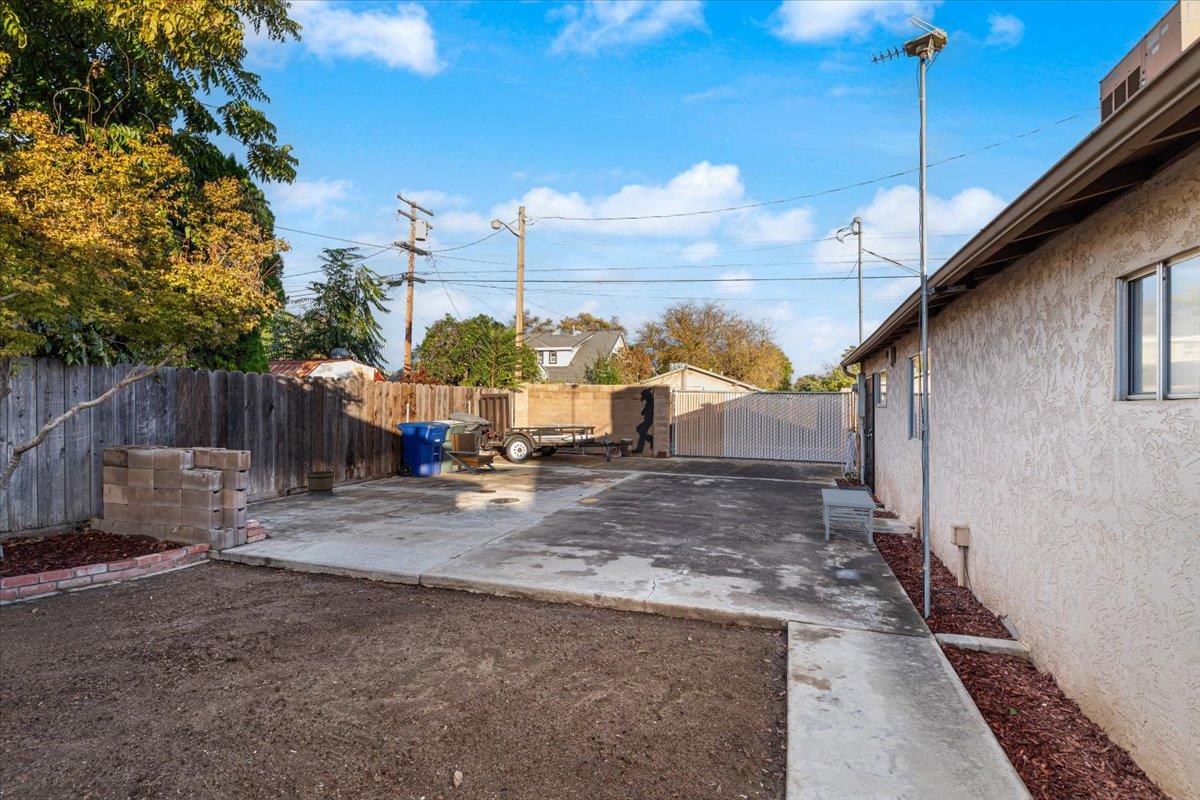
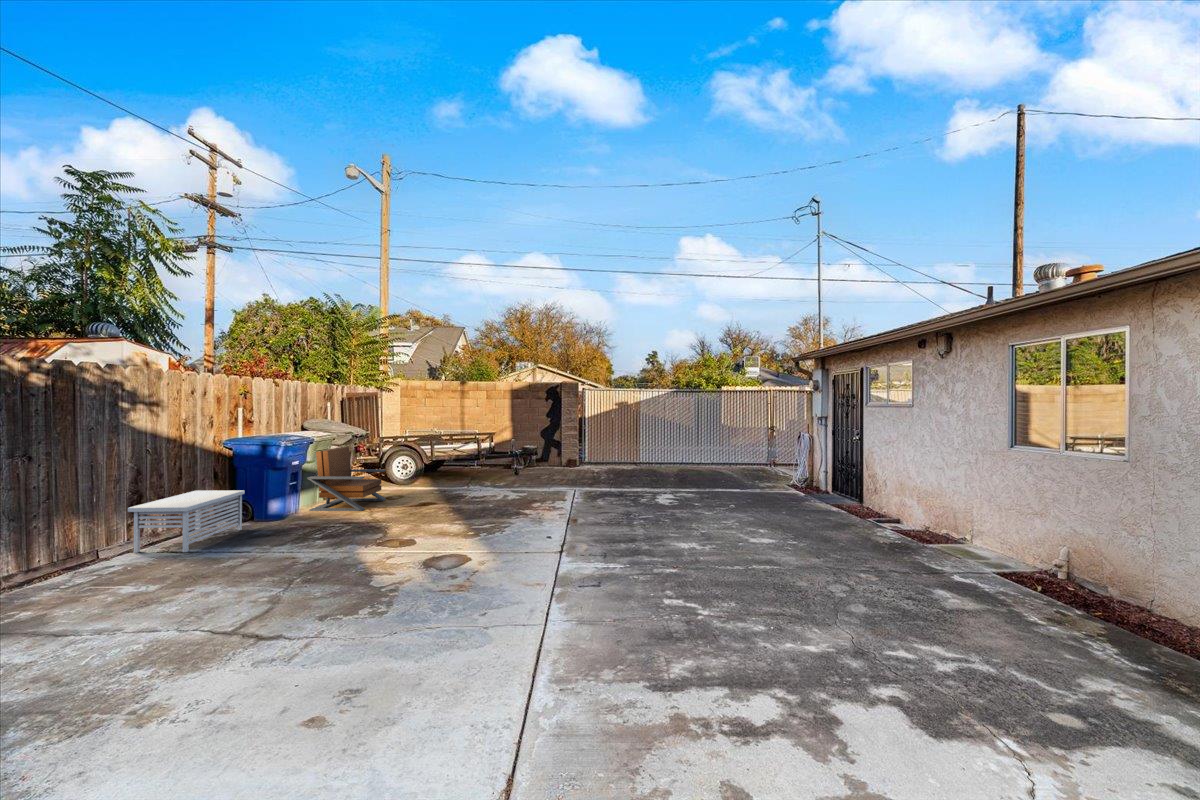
bucket: present [306,468,335,494] -> none [36,529,107,587]
storage bench: present [822,489,876,544] -> present [128,490,245,553]

